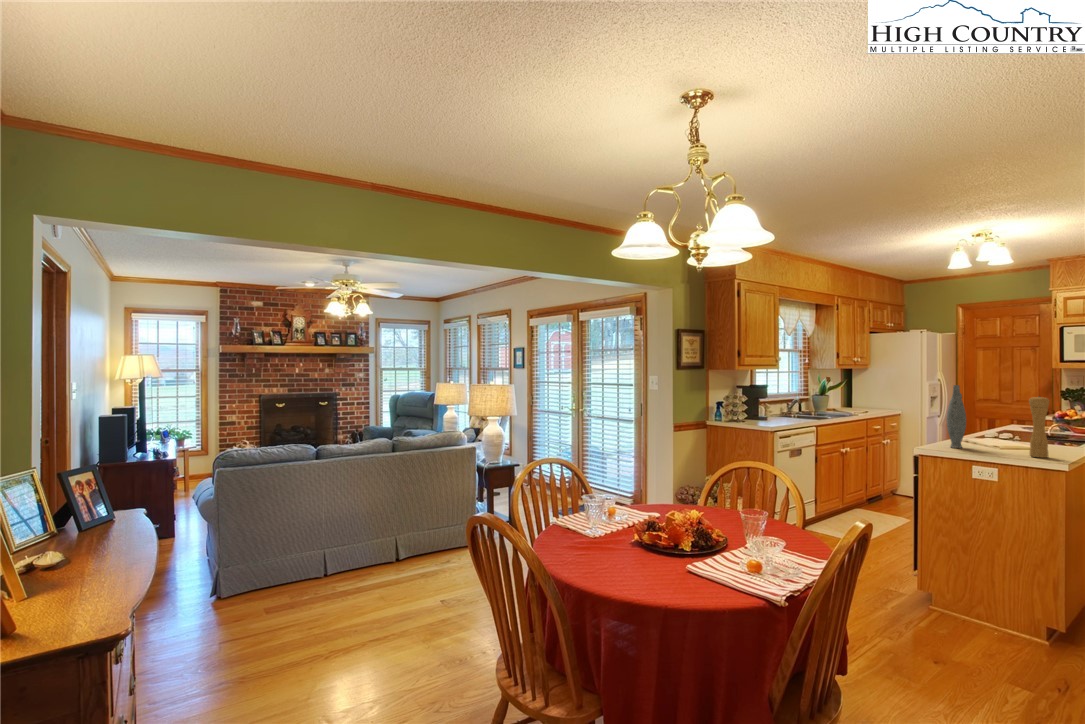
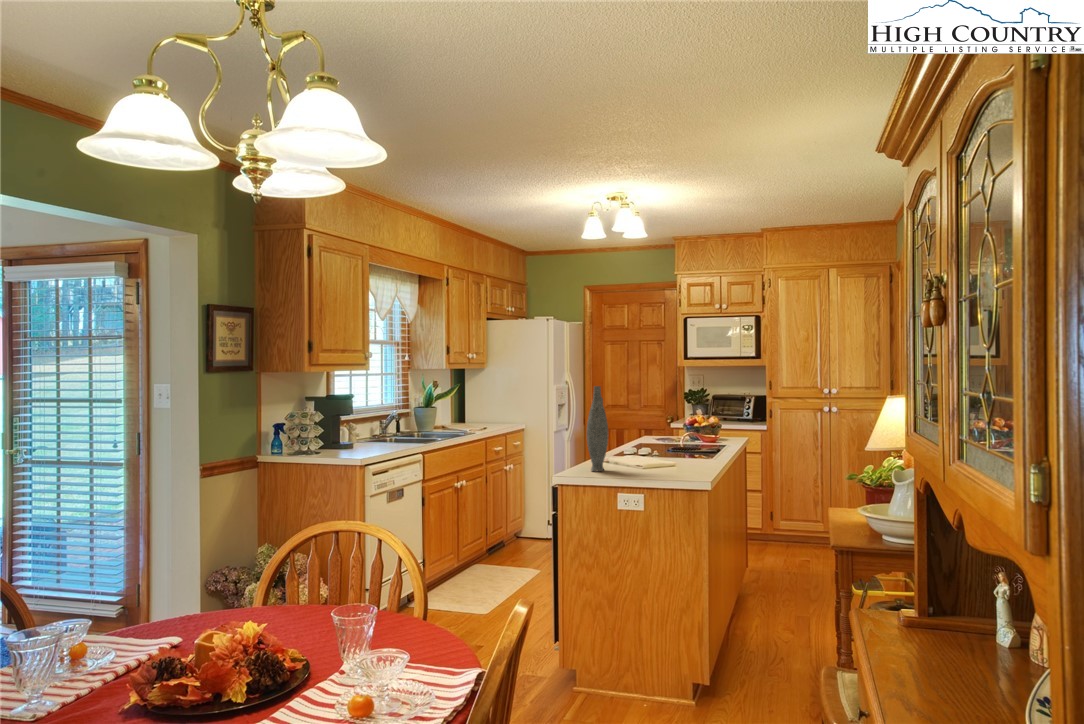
pepper mill: present [1029,396,1049,458] -> none [675,398,695,476]

